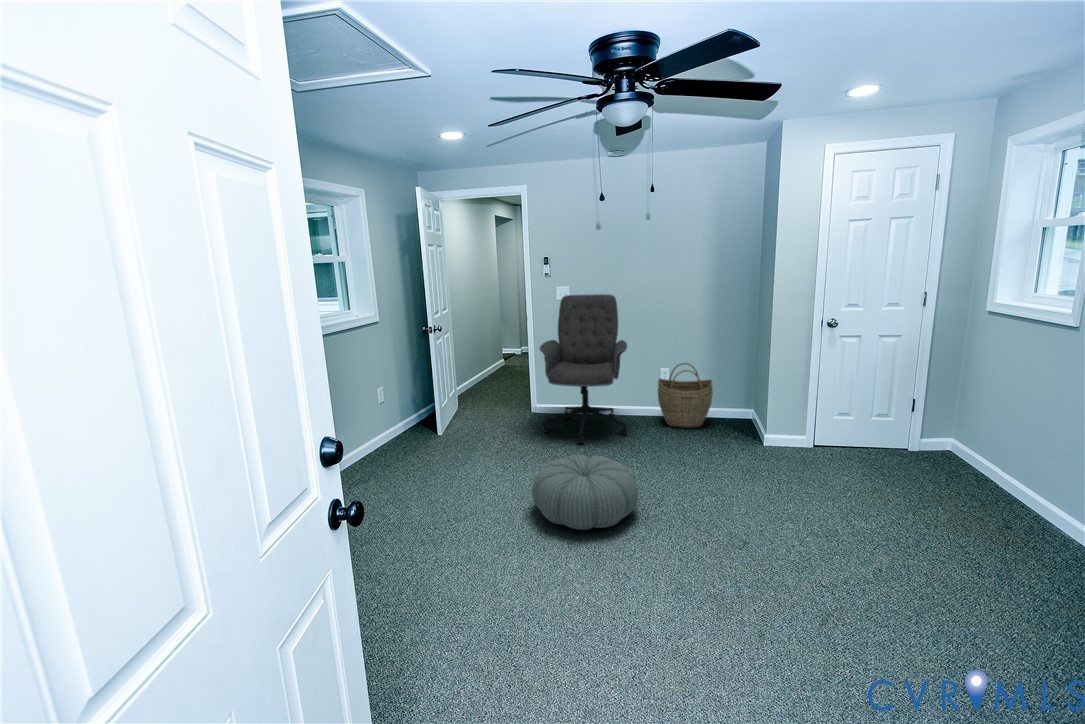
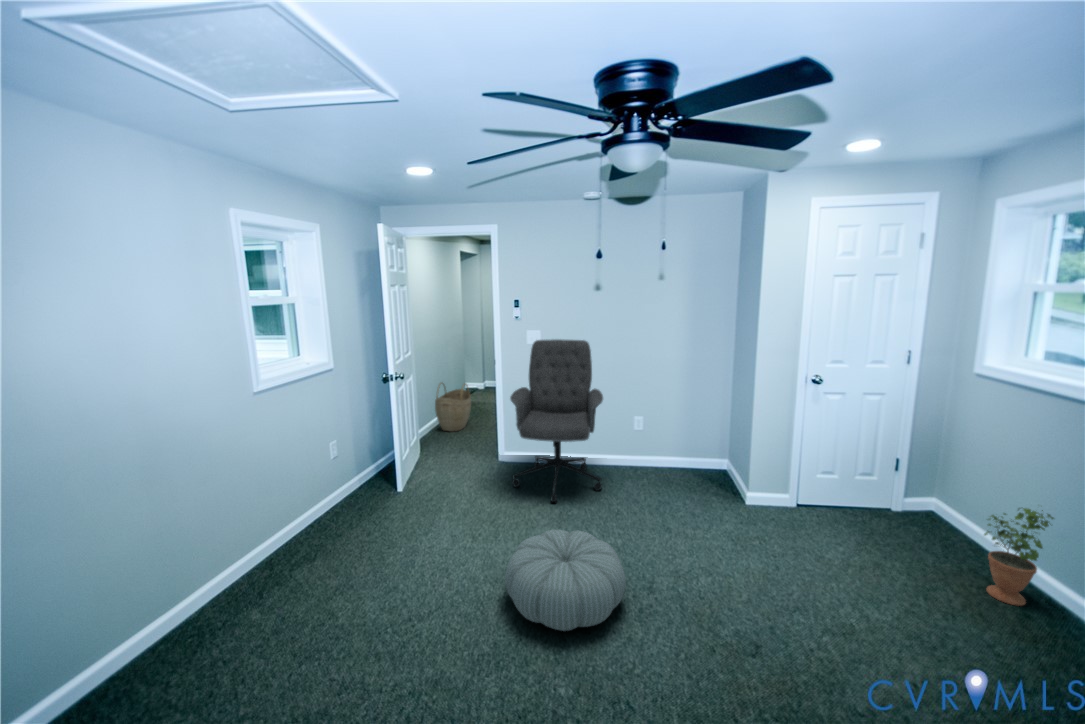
woven basket: present [658,363,713,428] -> present [435,383,471,432]
potted plant: none [980,426,1047,521] -> present [984,508,1054,606]

